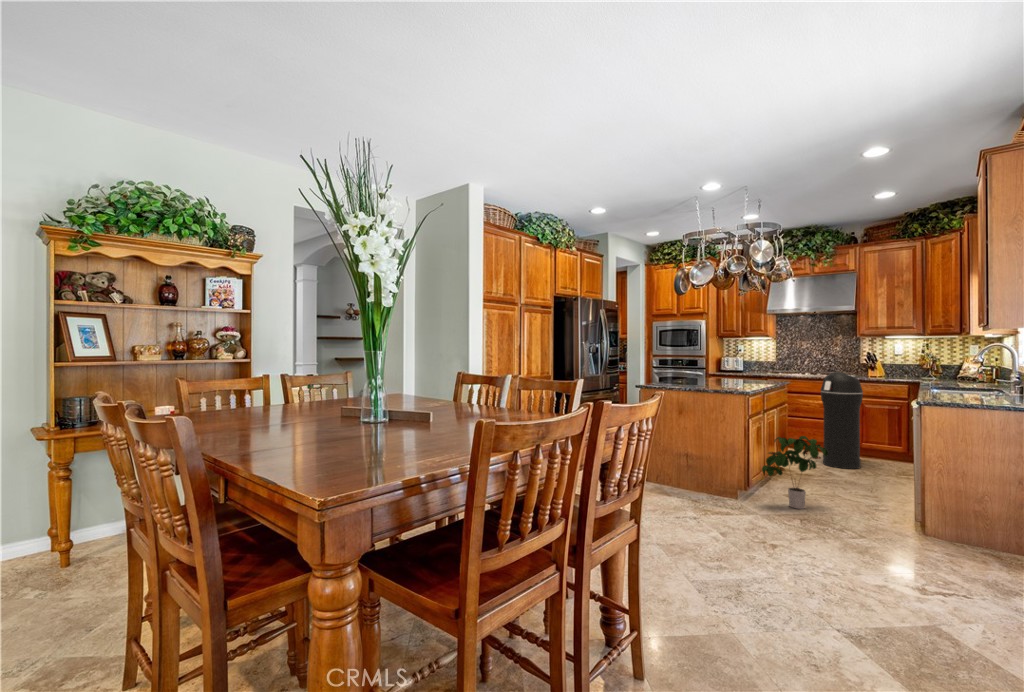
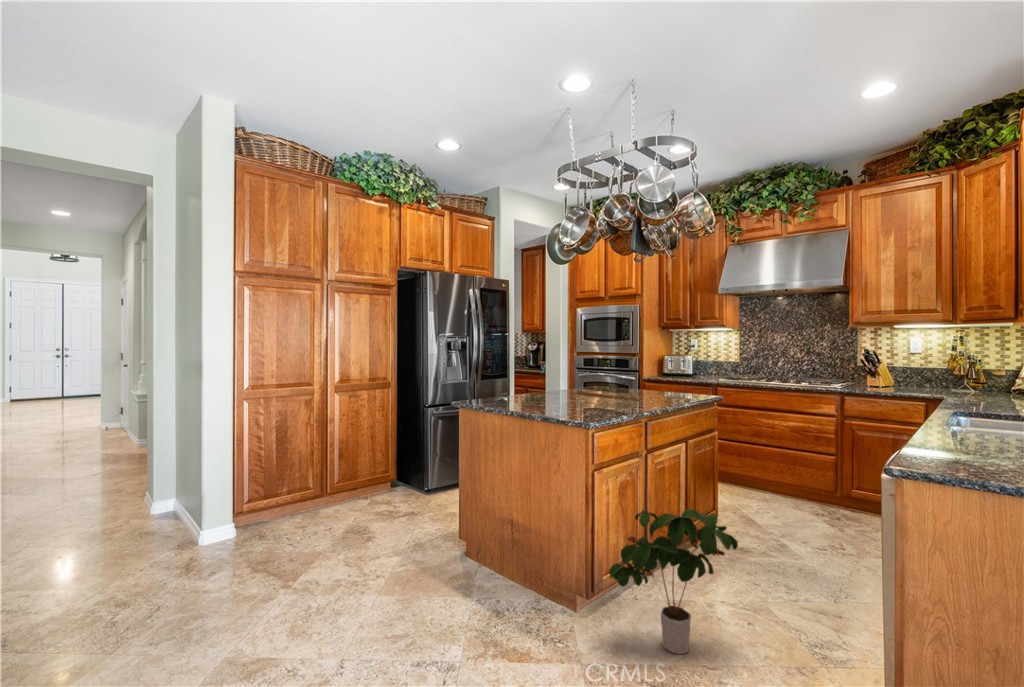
trash can: present [821,372,863,469] -> none [781,380,847,537]

